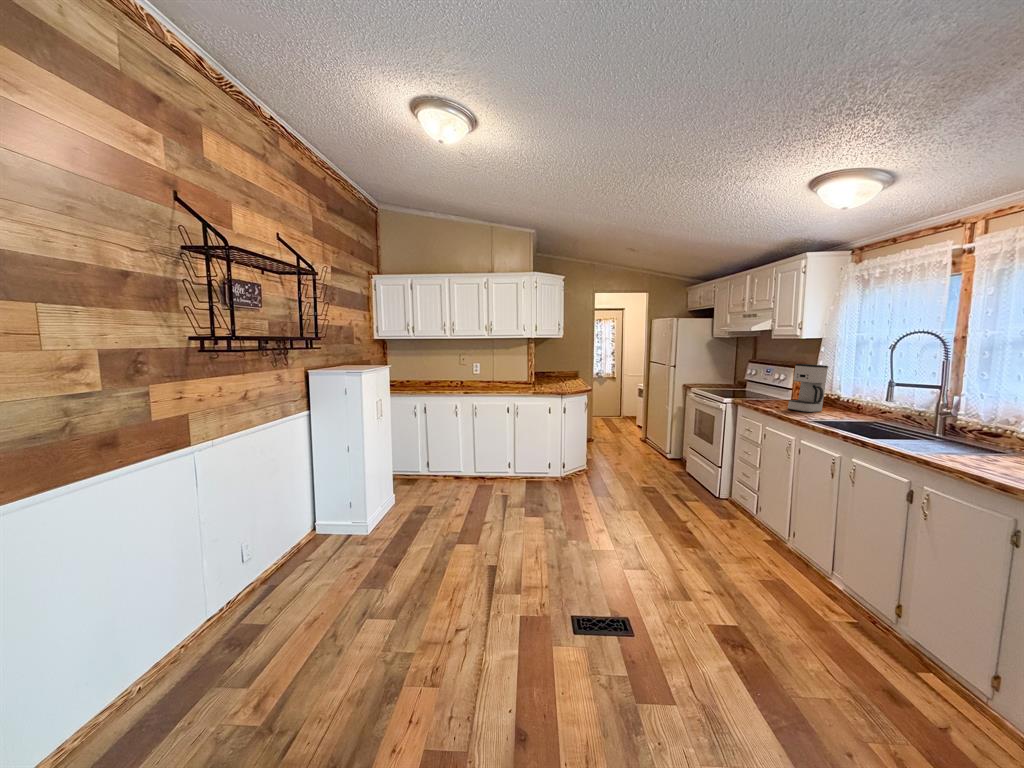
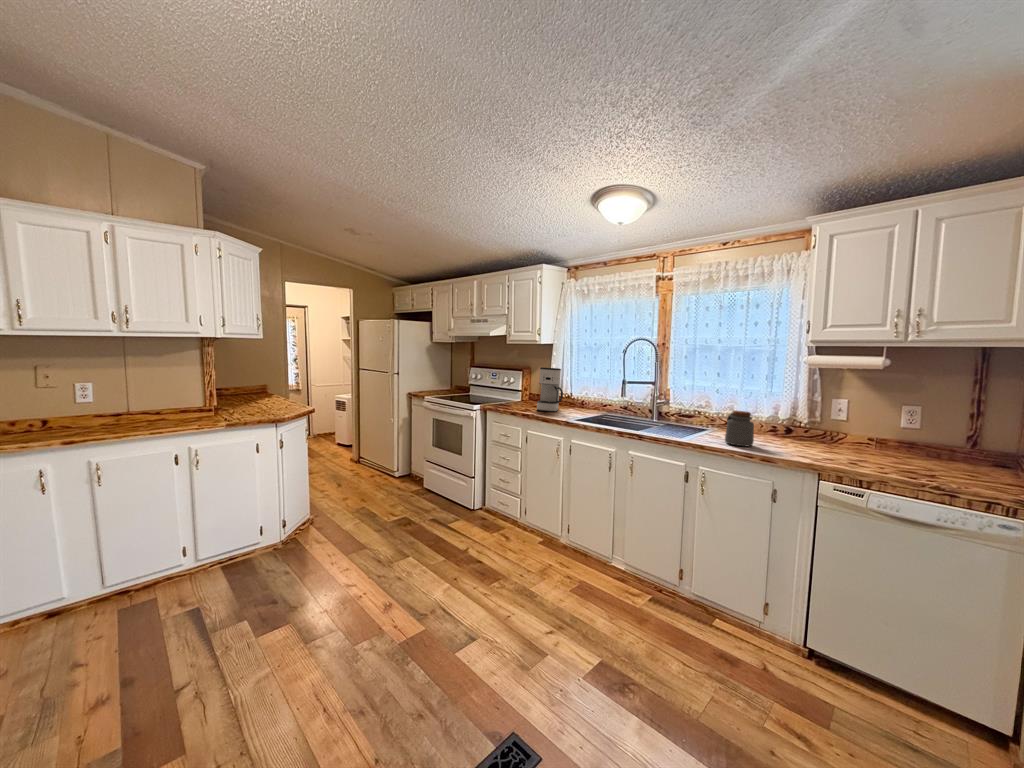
jar: none [957,420,1005,466] -> present [725,411,754,446]

